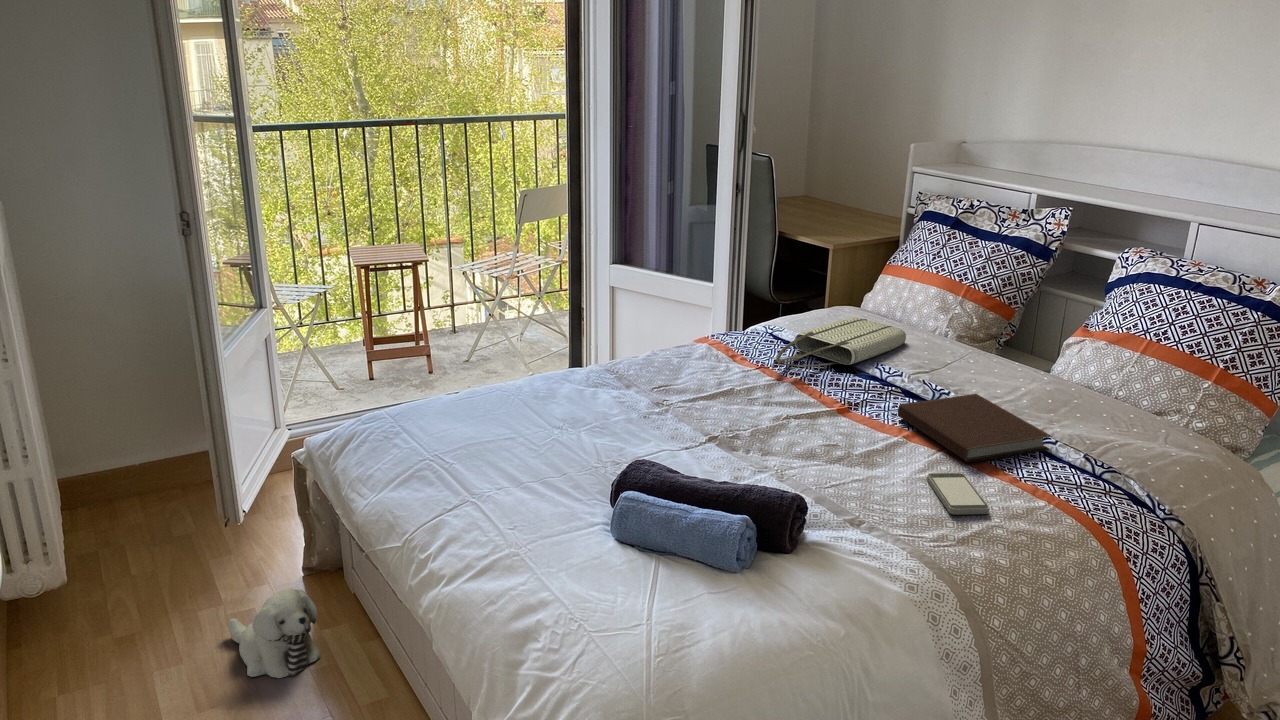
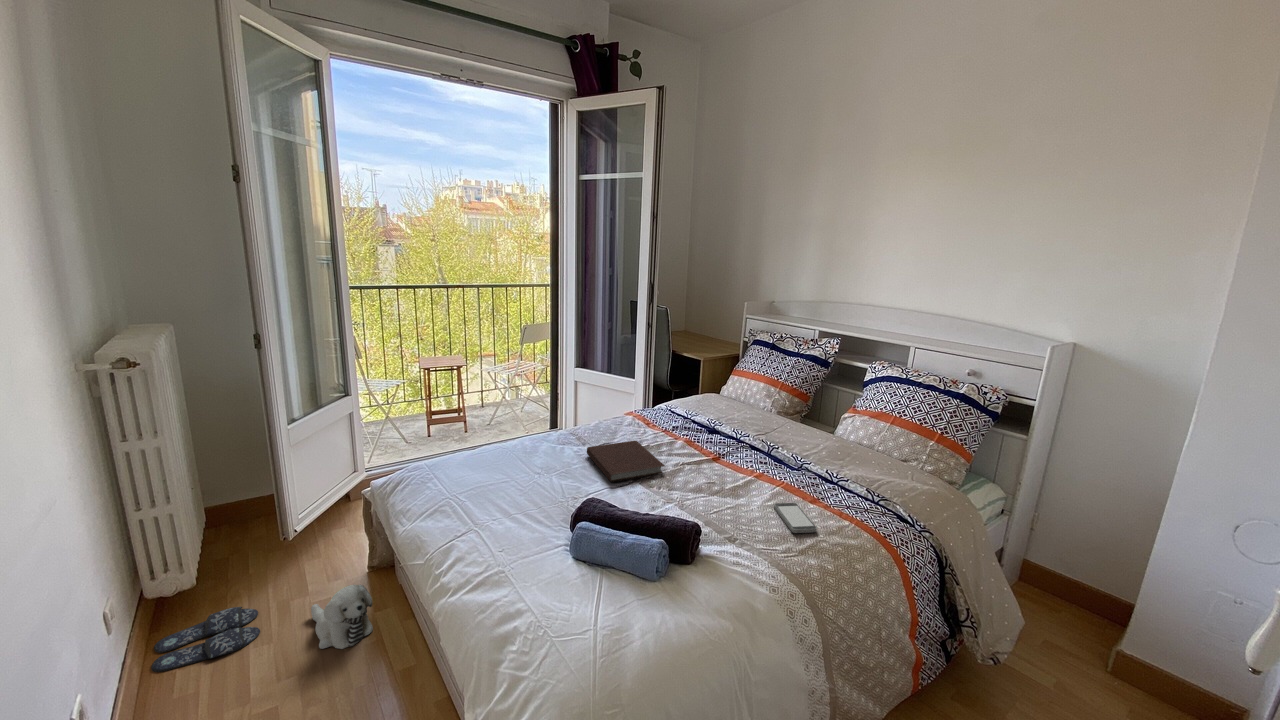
tote bag: present [776,318,906,366] -> none [673,401,749,431]
notebook: present [898,394,1051,462] -> present [587,441,665,482]
slippers: none [22,620,161,697] -> present [151,607,260,672]

